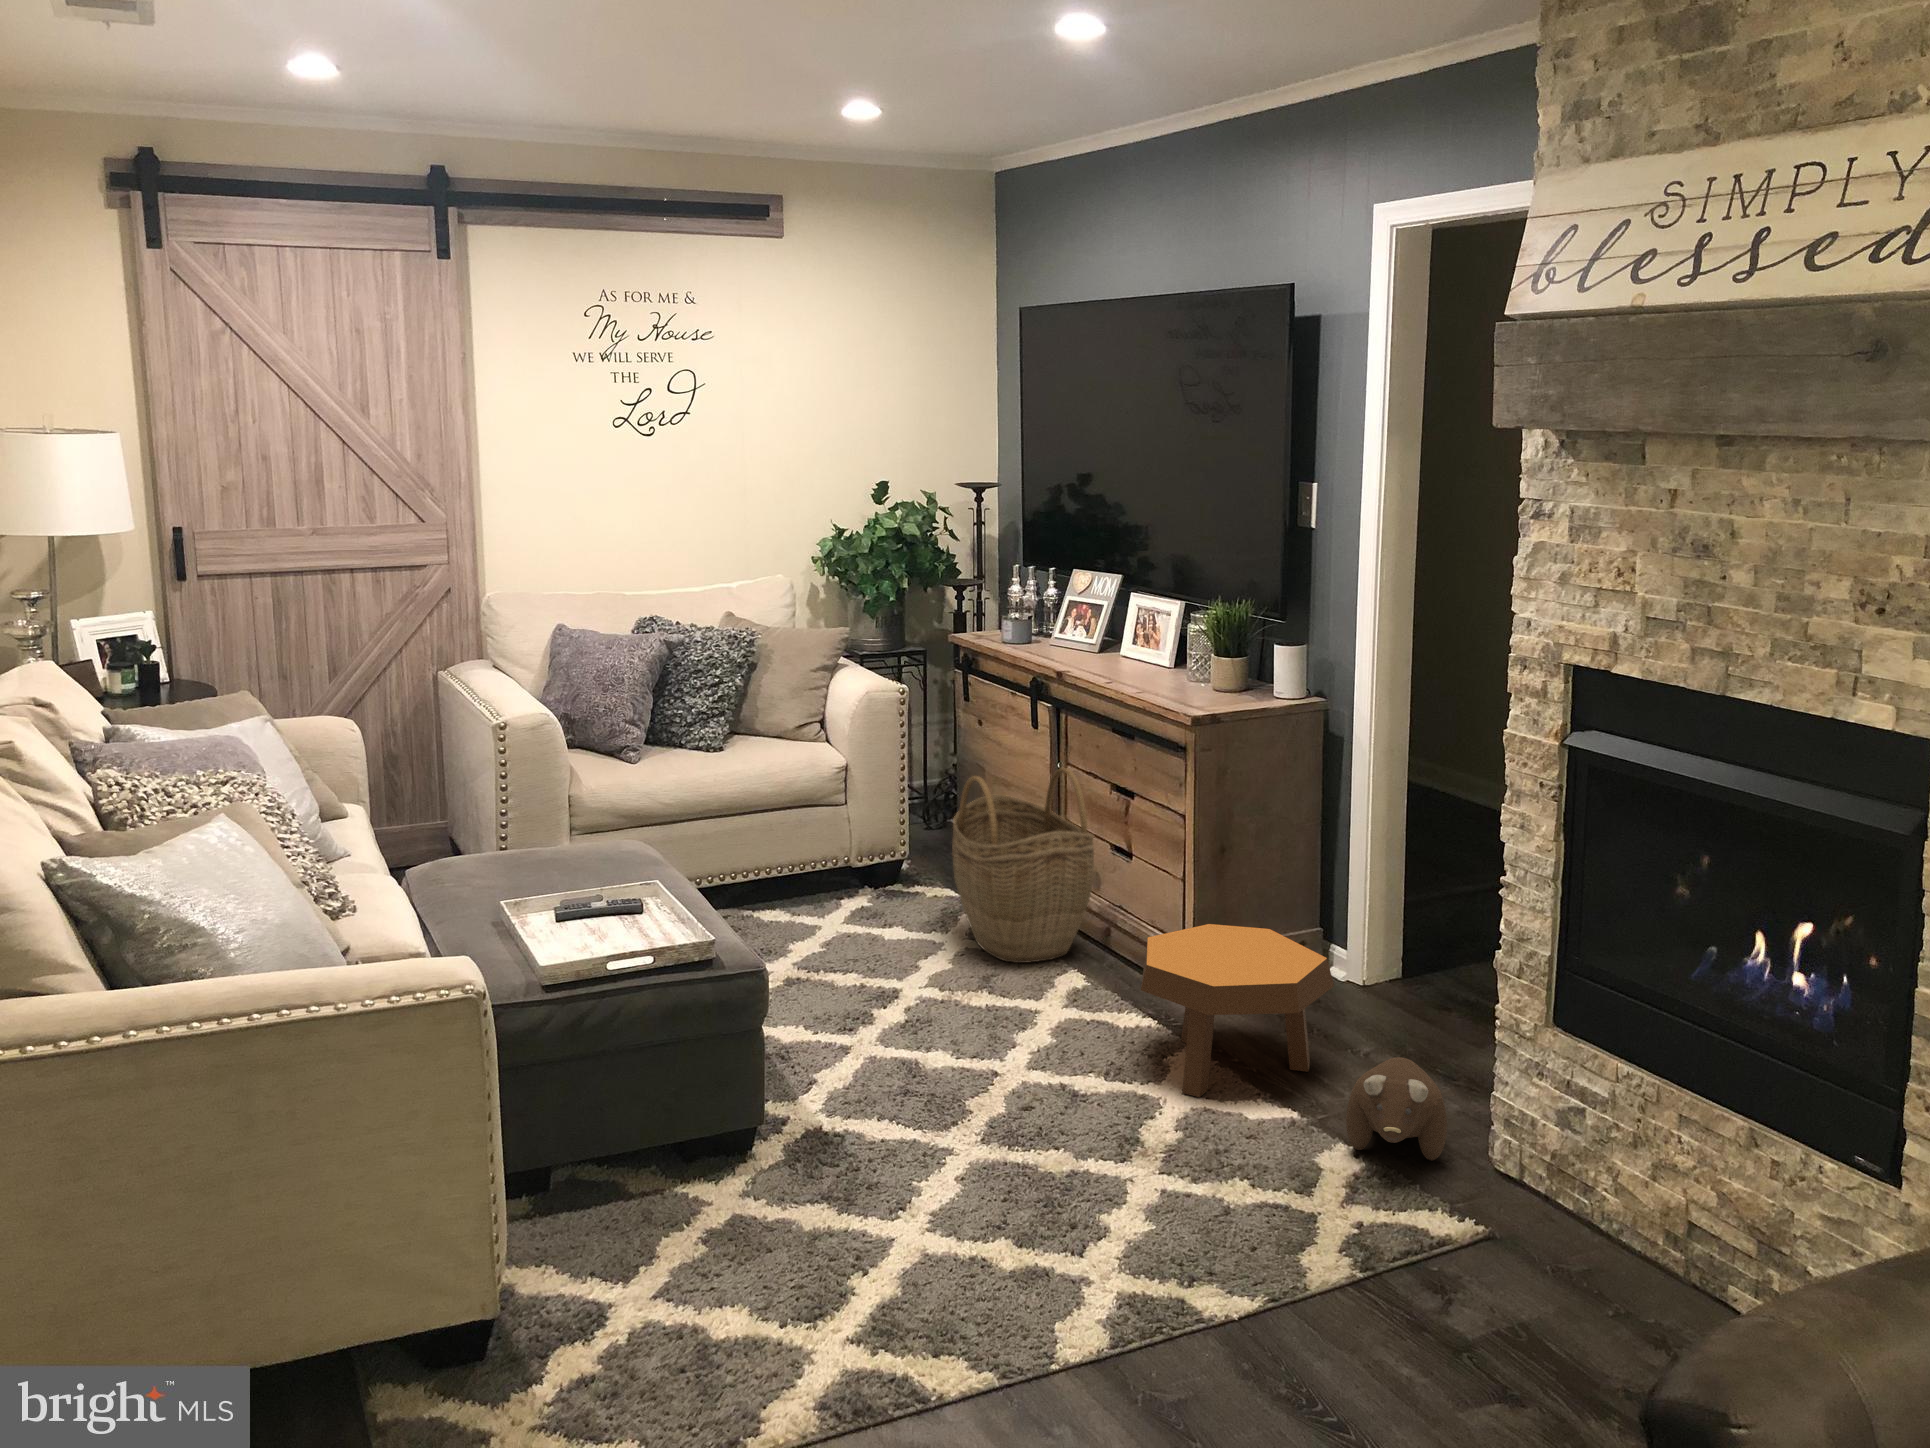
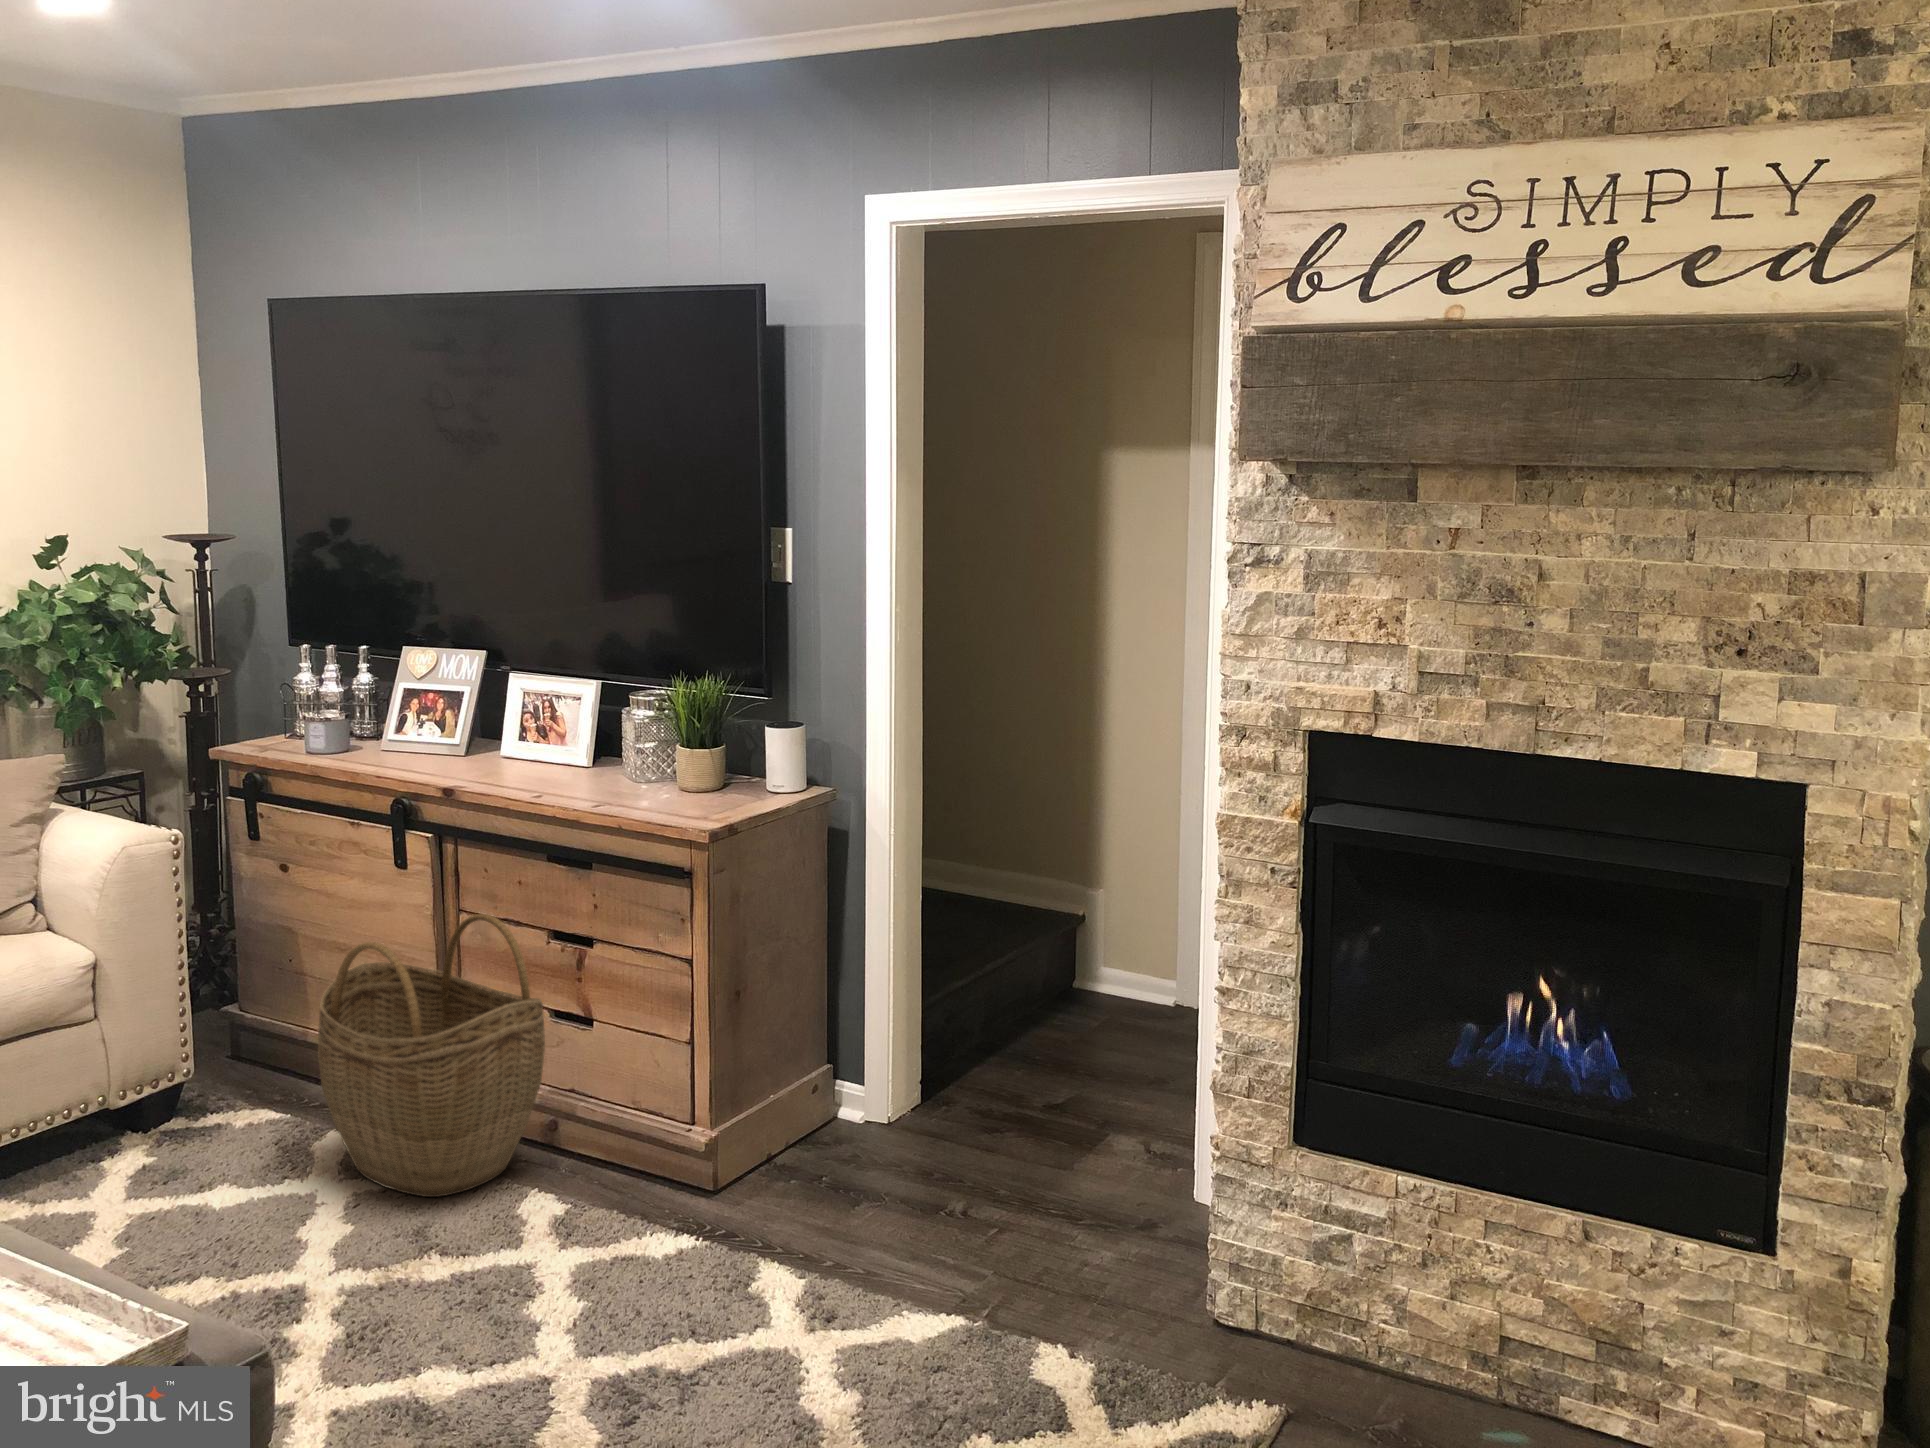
footstool: present [1141,924,1334,1097] -> none [709,1086,954,1332]
plush toy: present [1346,1057,1447,1160] -> none [1051,1219,1178,1349]

